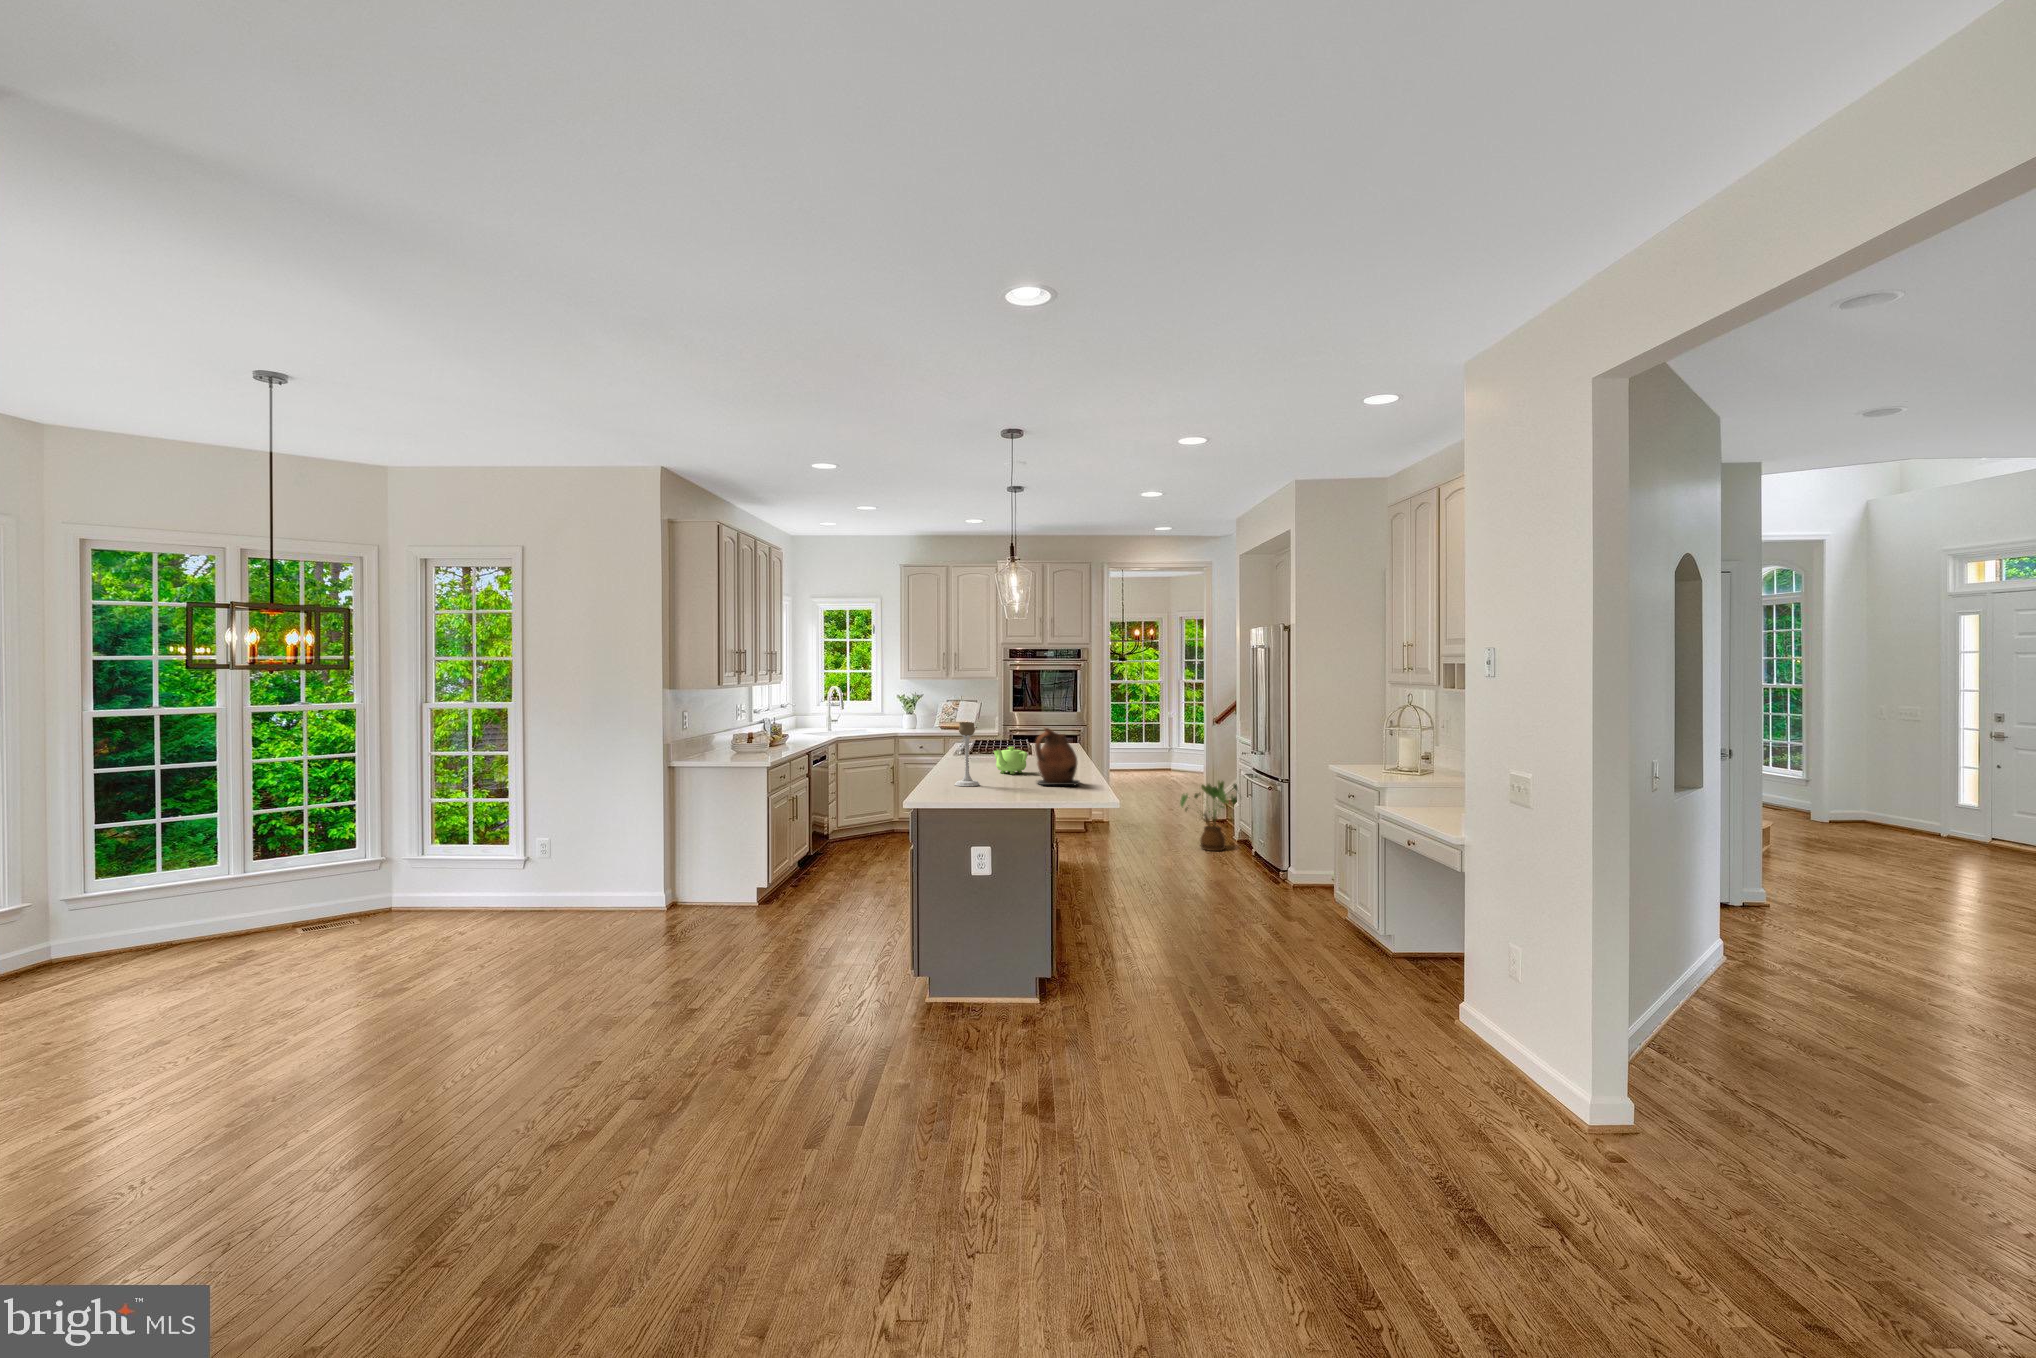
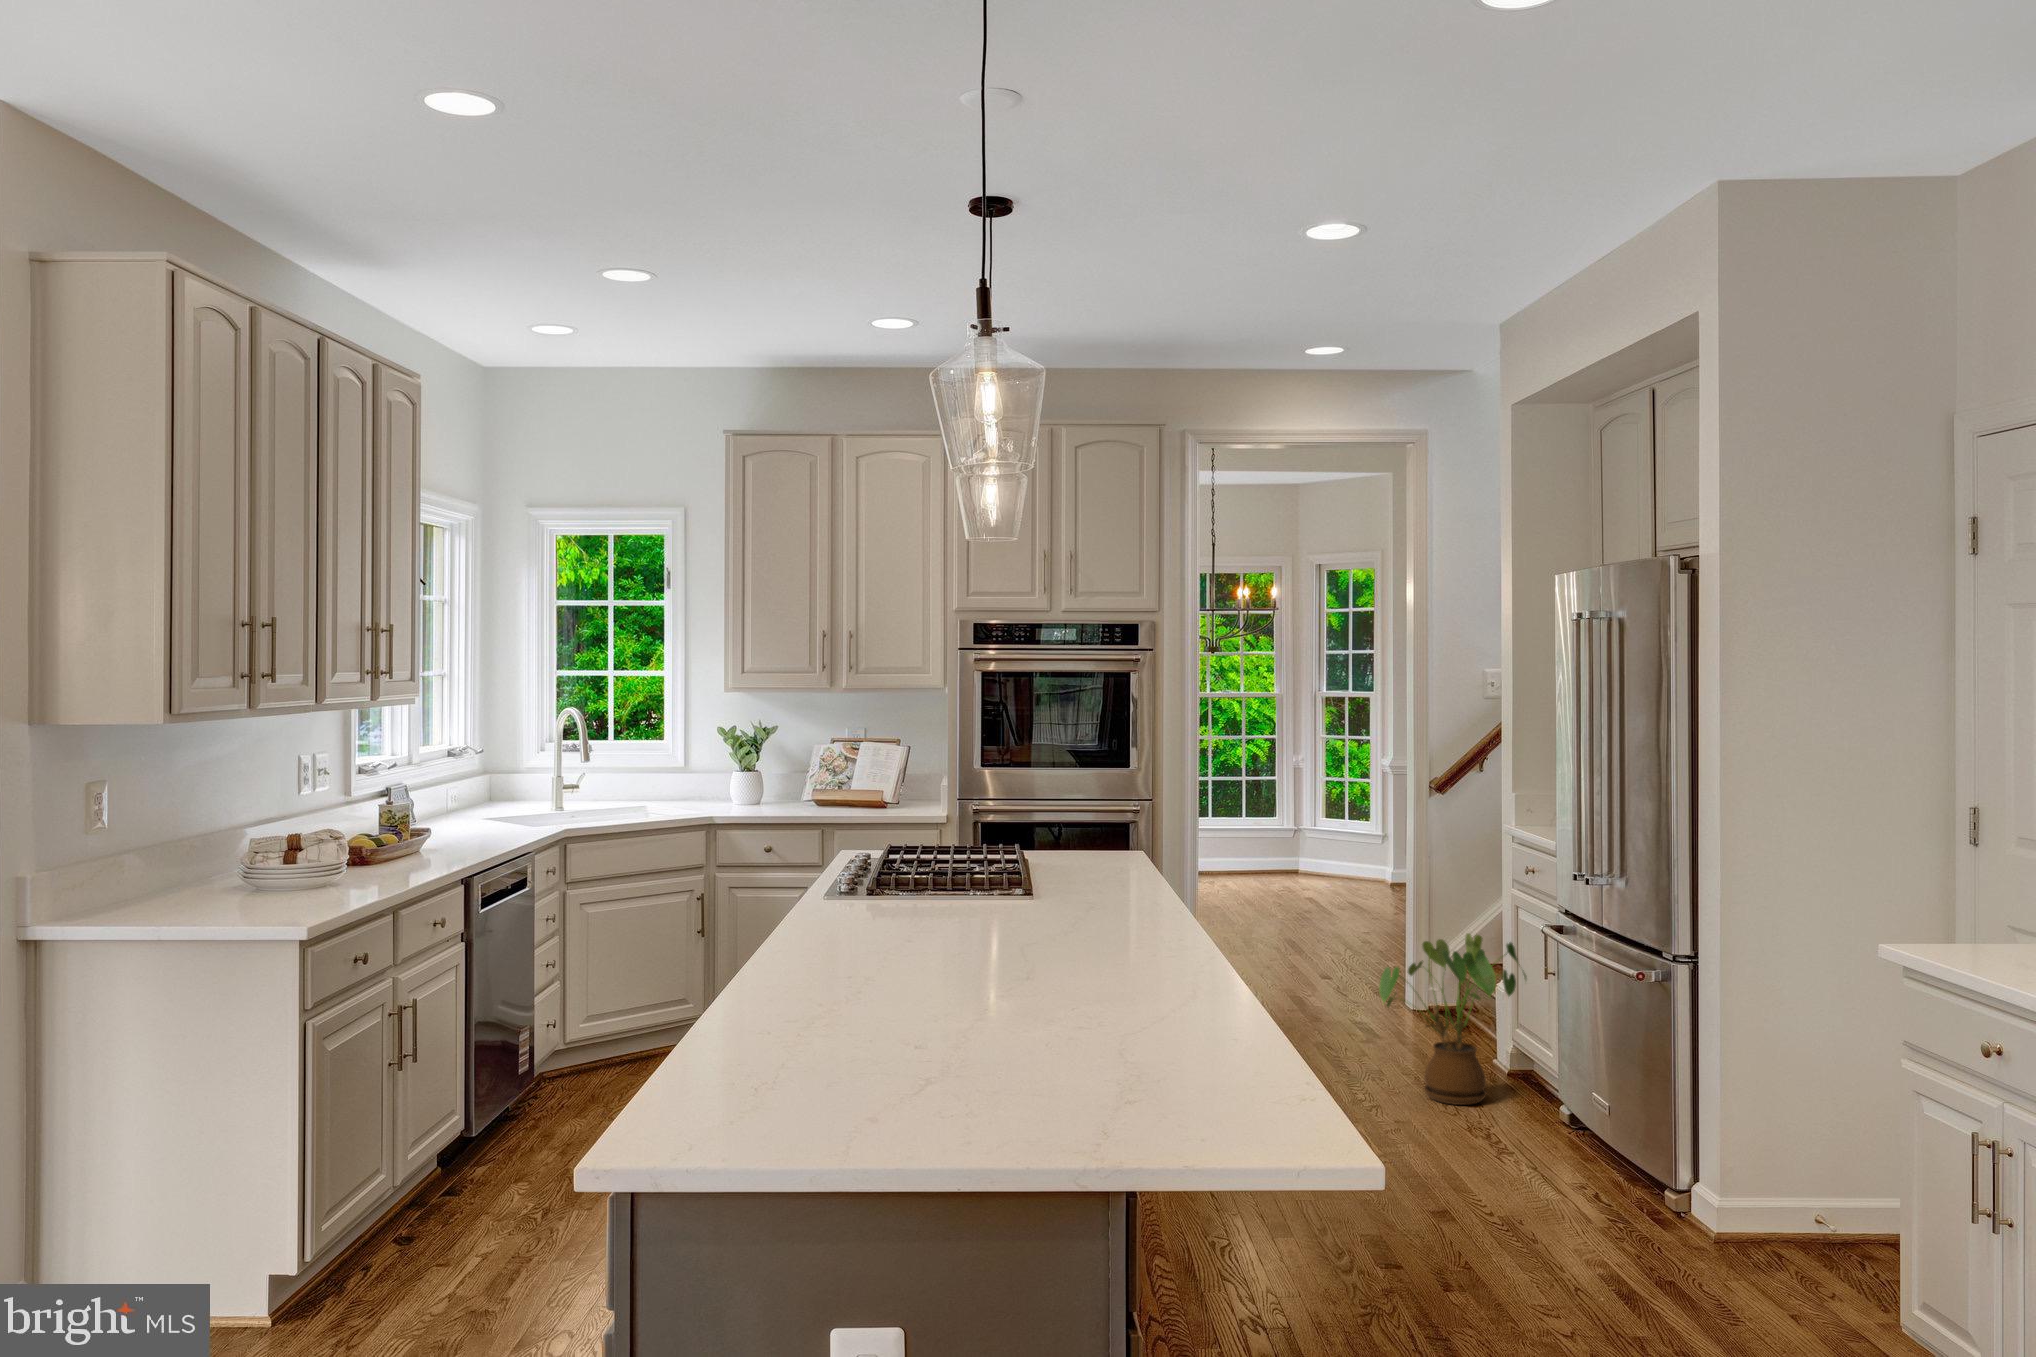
candle holder: present [954,722,980,786] -> none [769,849,860,1083]
ceramic pitcher: present [1035,728,1080,785] -> none [1050,864,1209,1075]
teapot: present [994,747,1027,774] -> none [918,906,1023,996]

